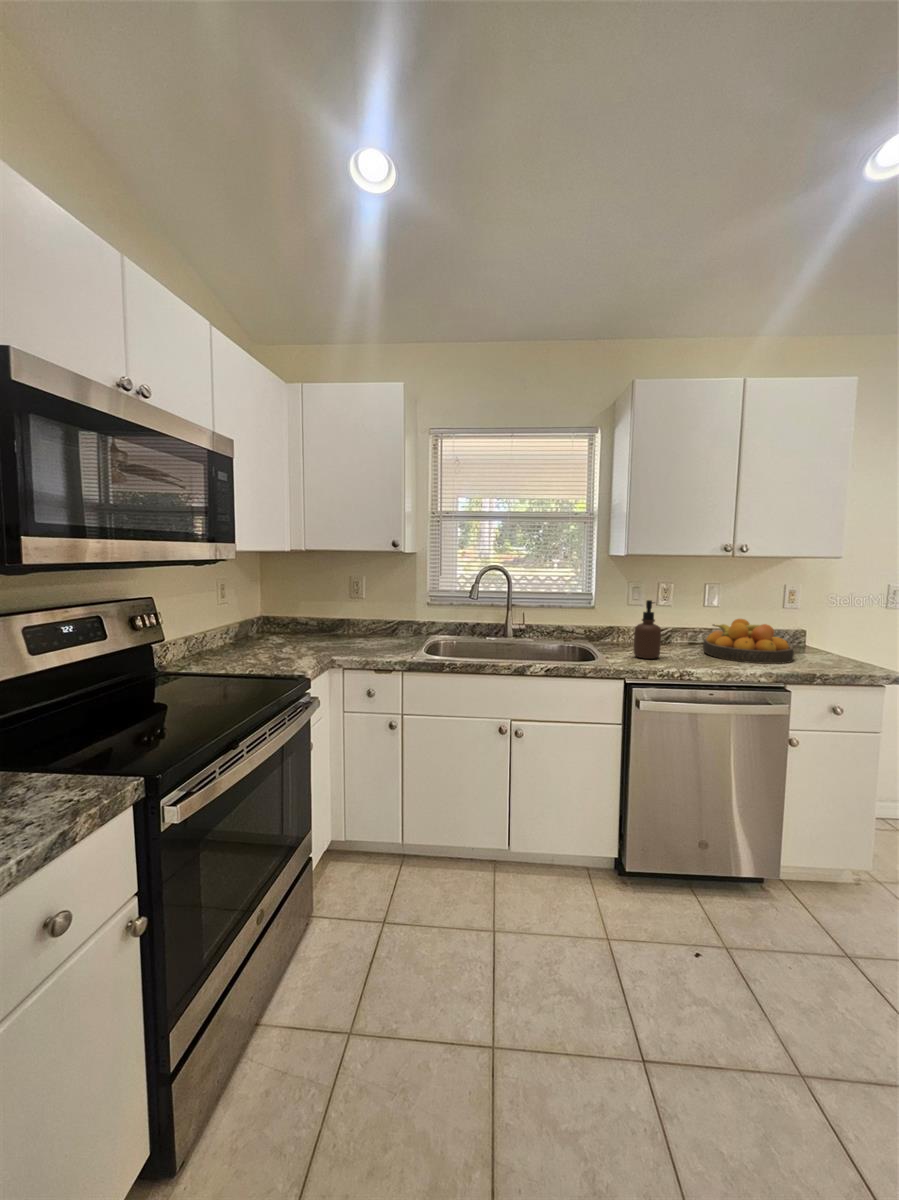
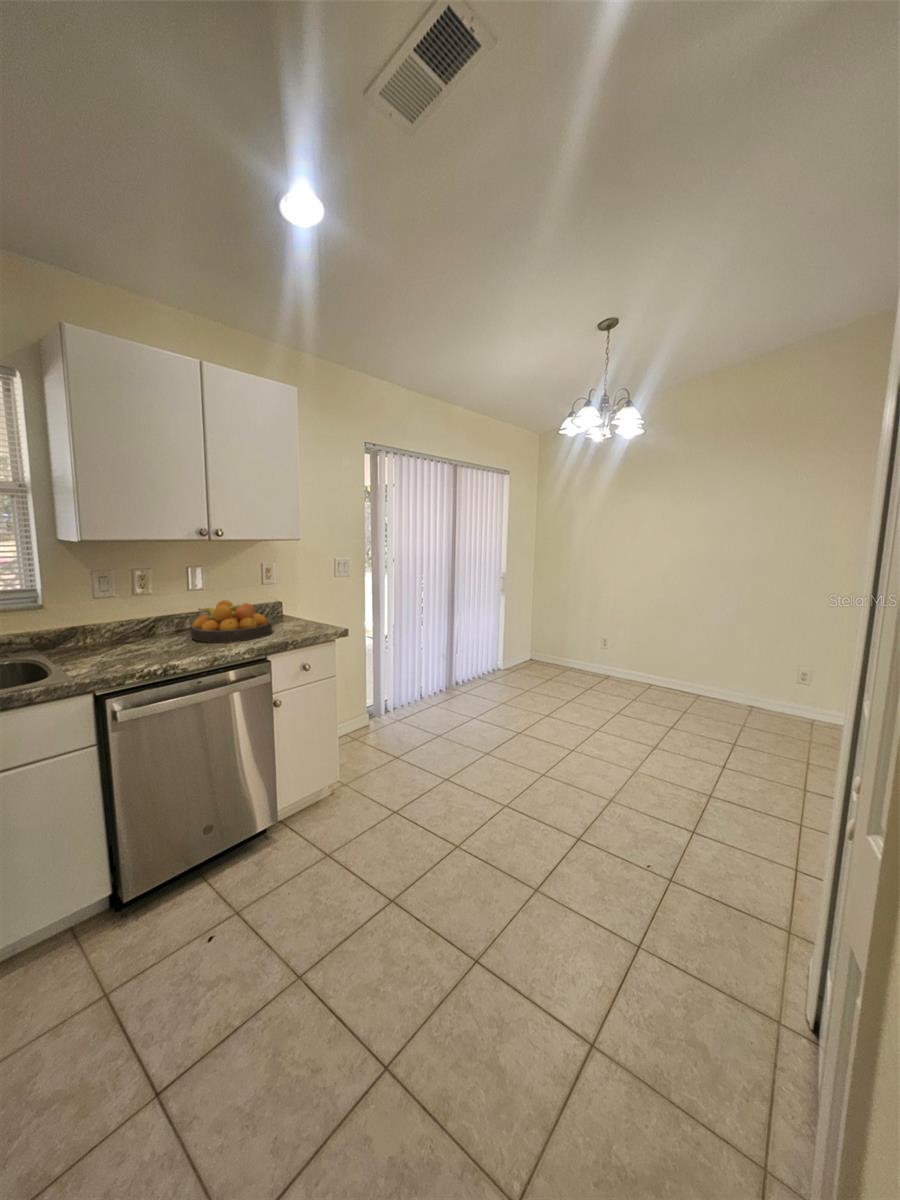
soap dispenser: present [634,600,661,659] -> none [103,593,140,660]

